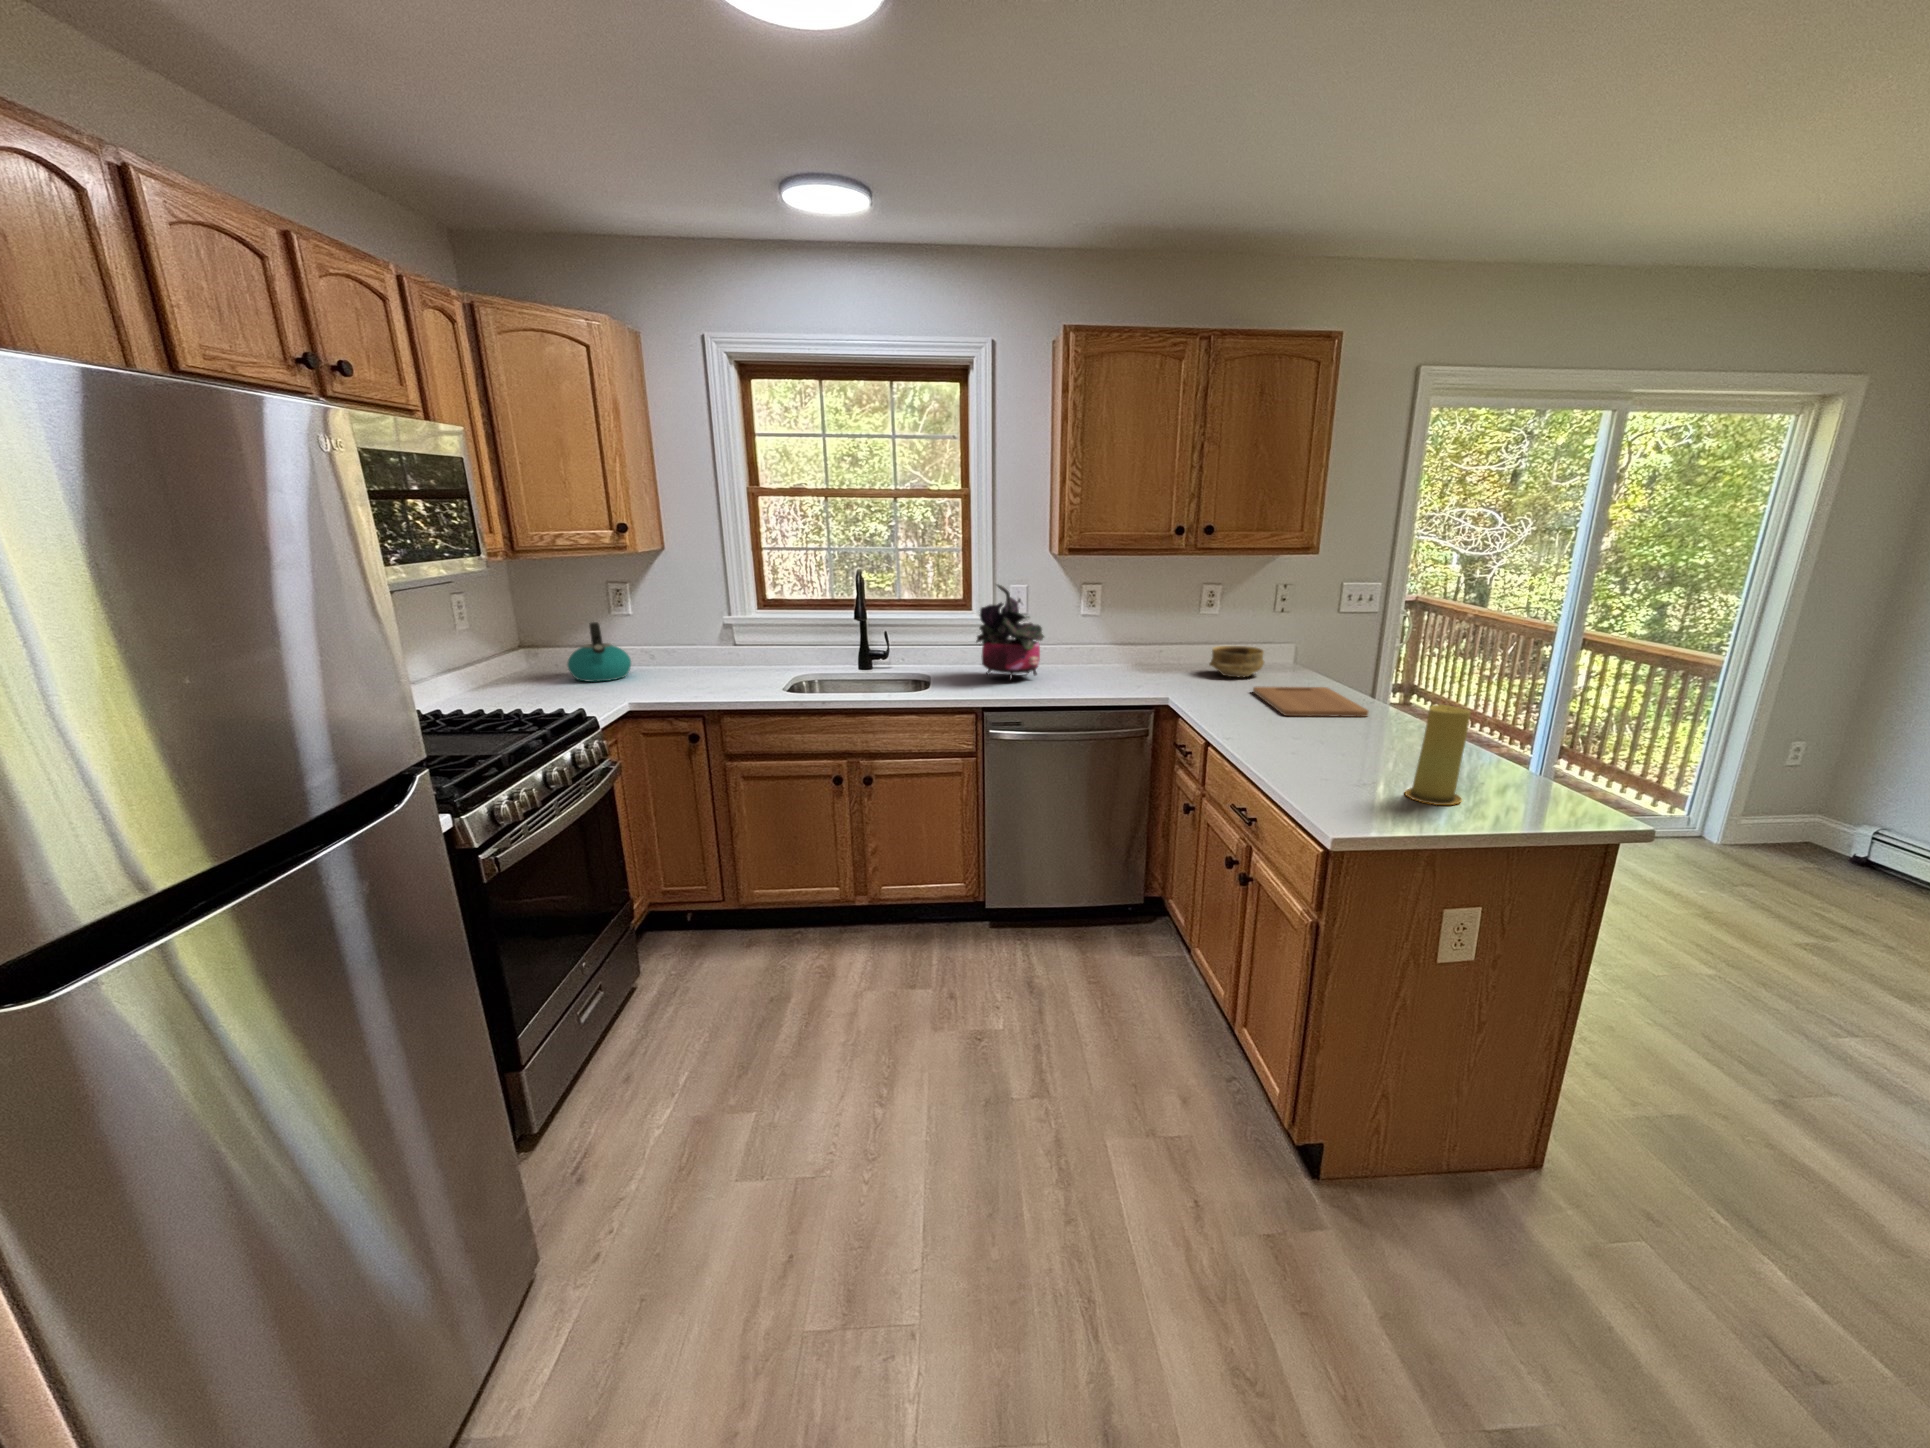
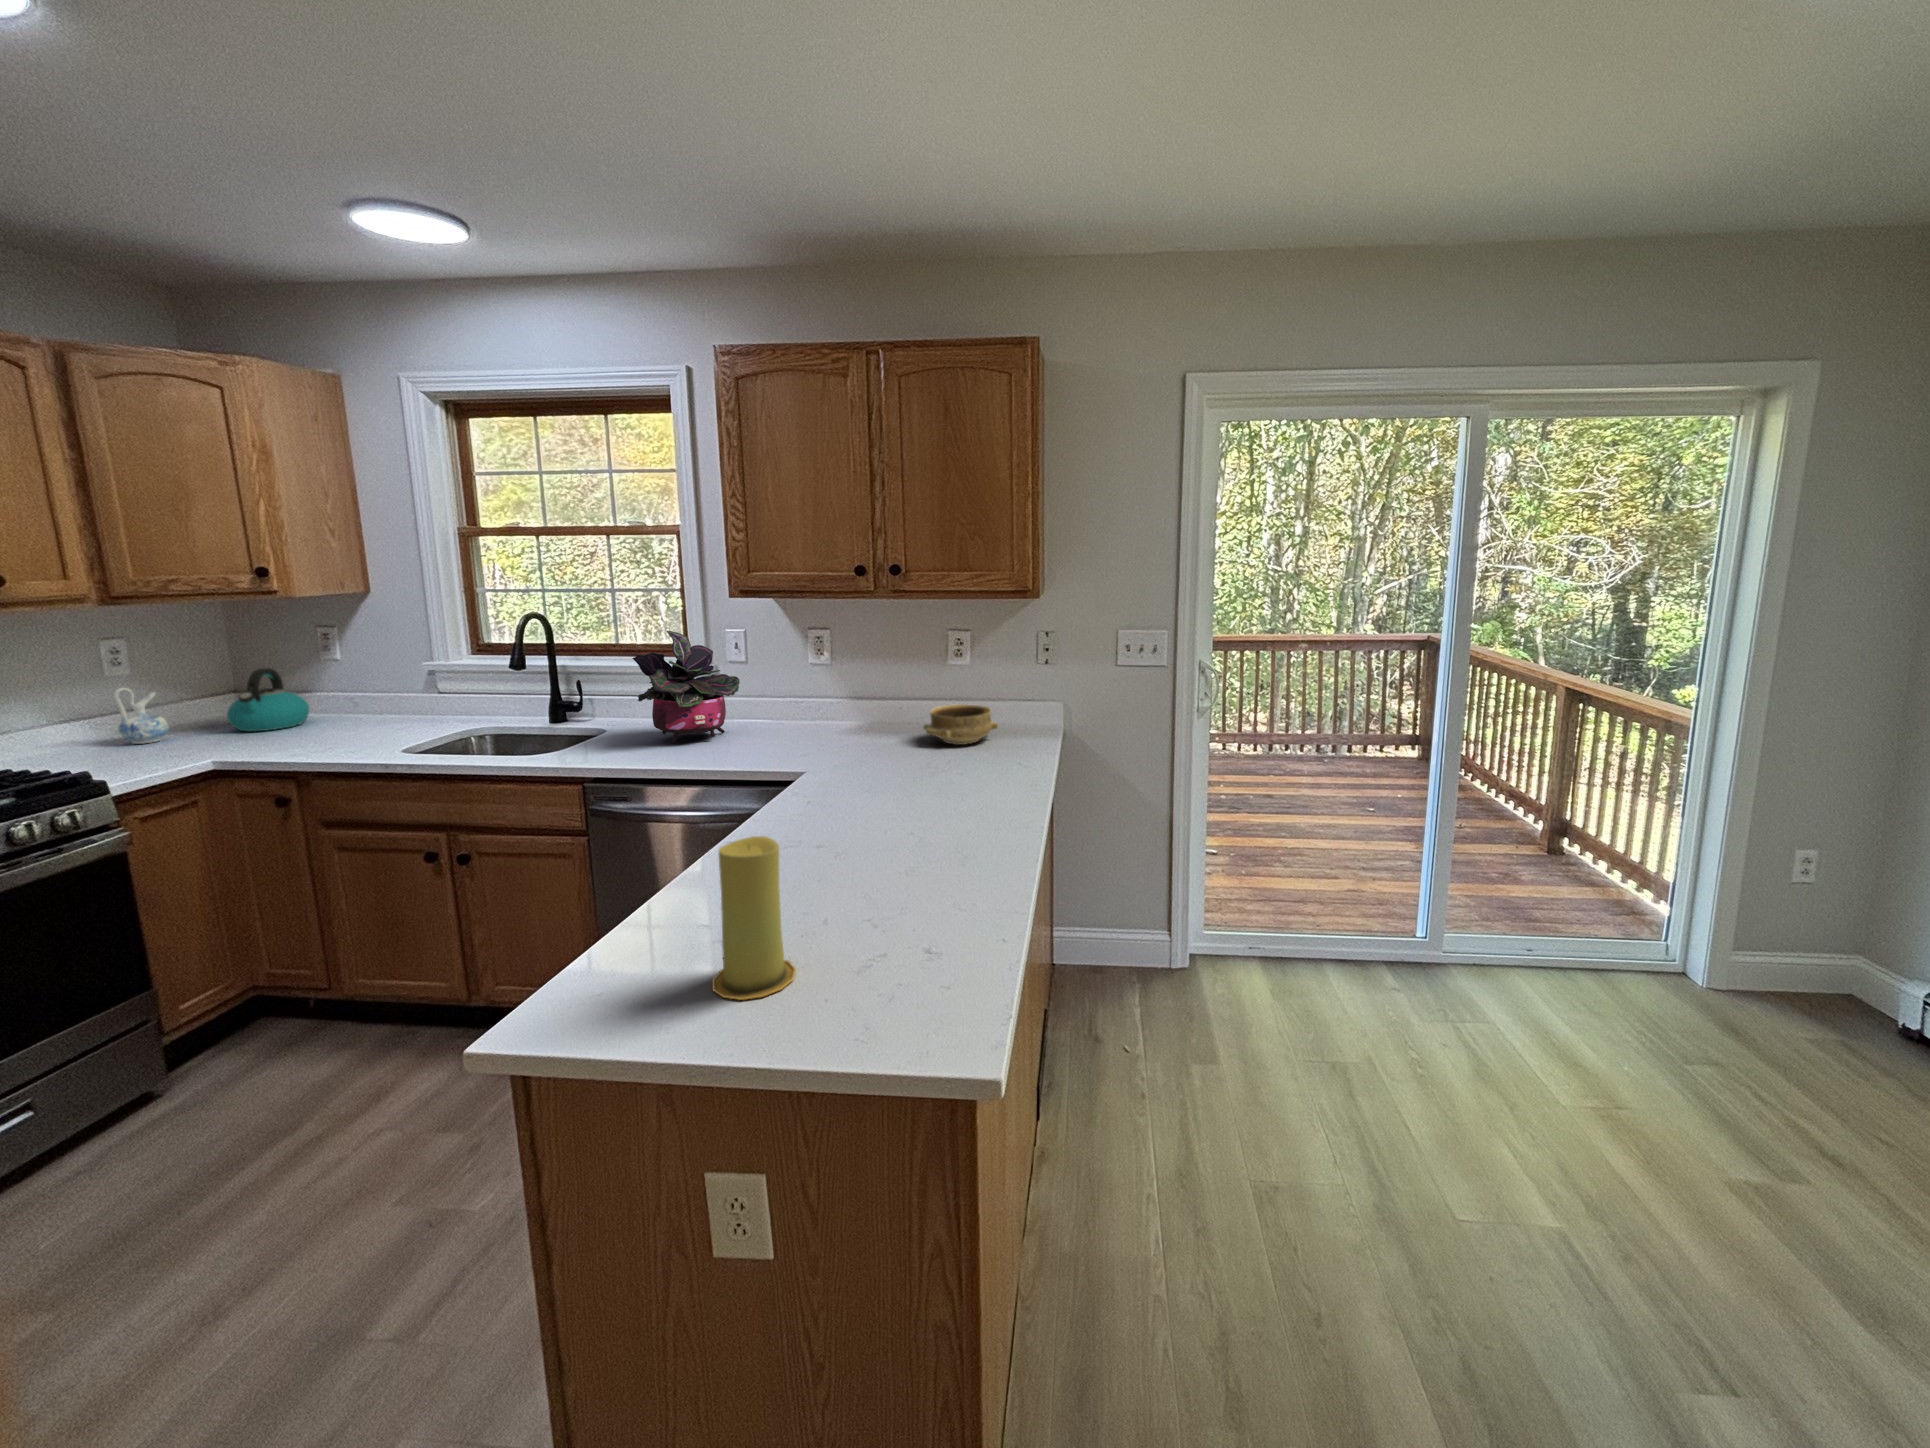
ceramic pitcher: none [497,640,534,693] -> present [114,688,168,744]
cutting board: present [1253,687,1369,717] -> none [881,761,1015,814]

